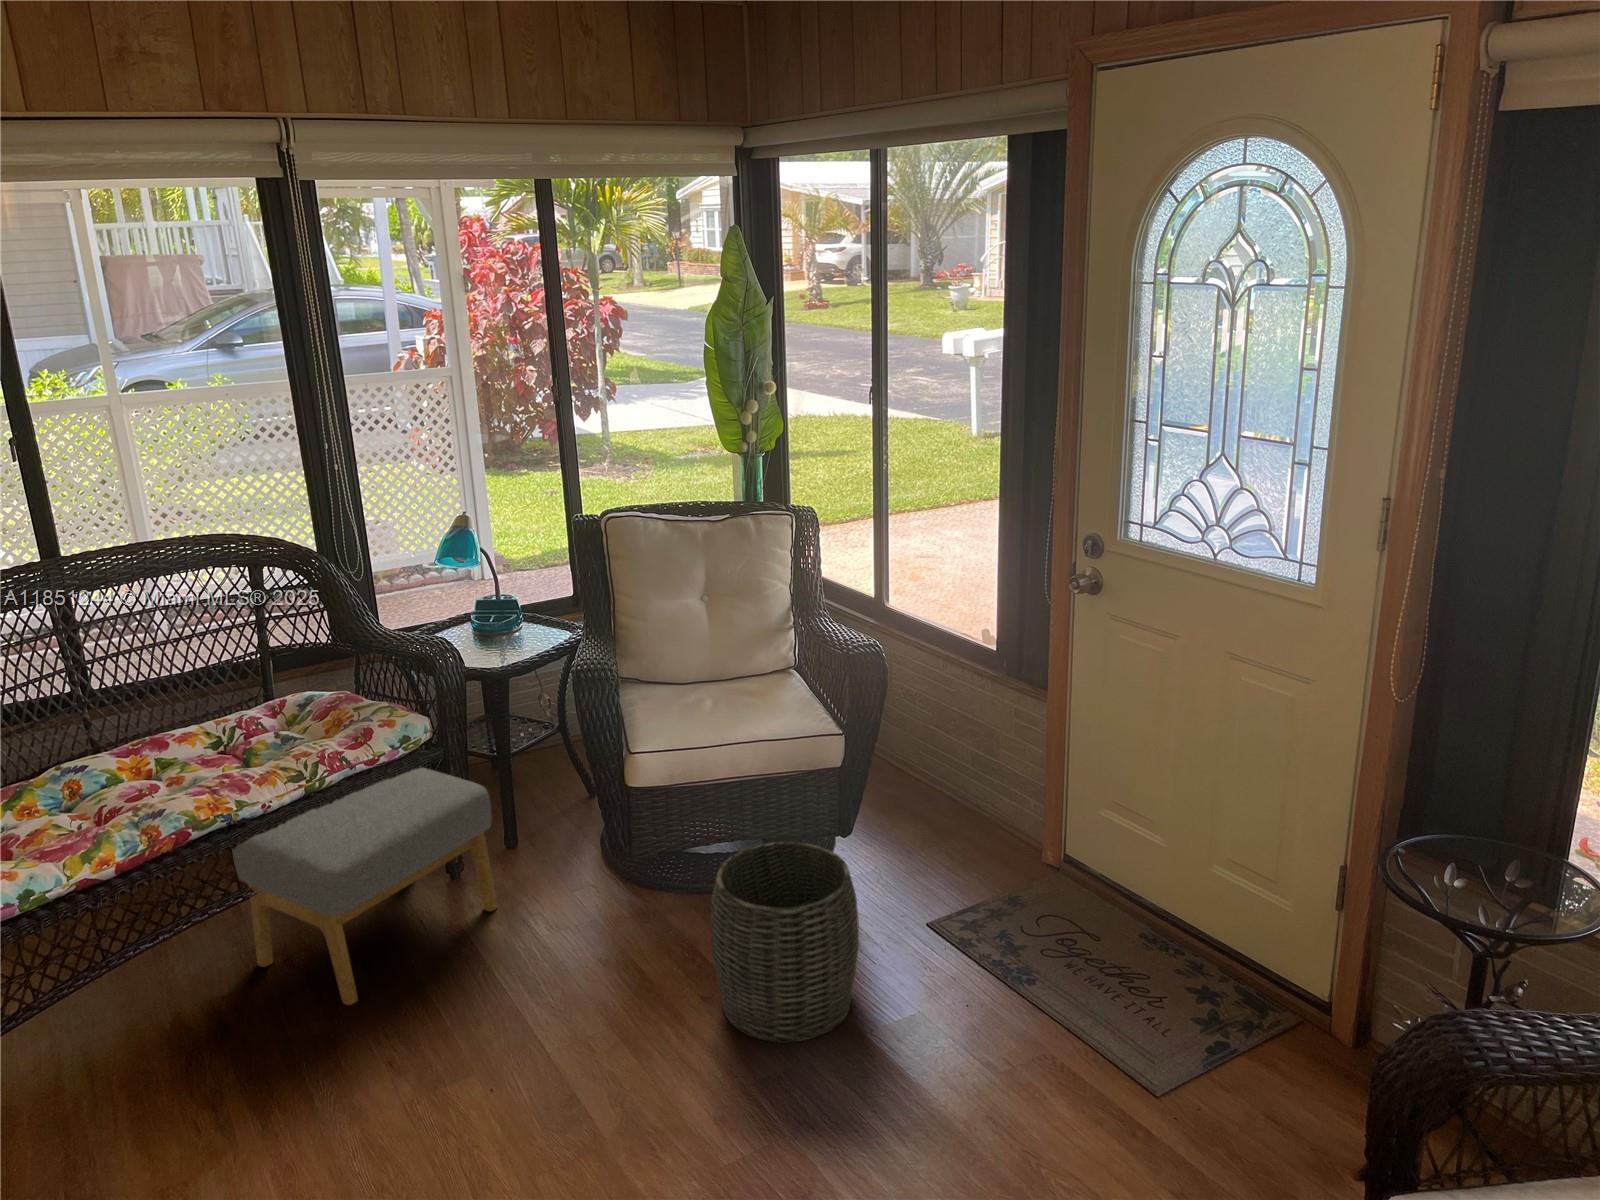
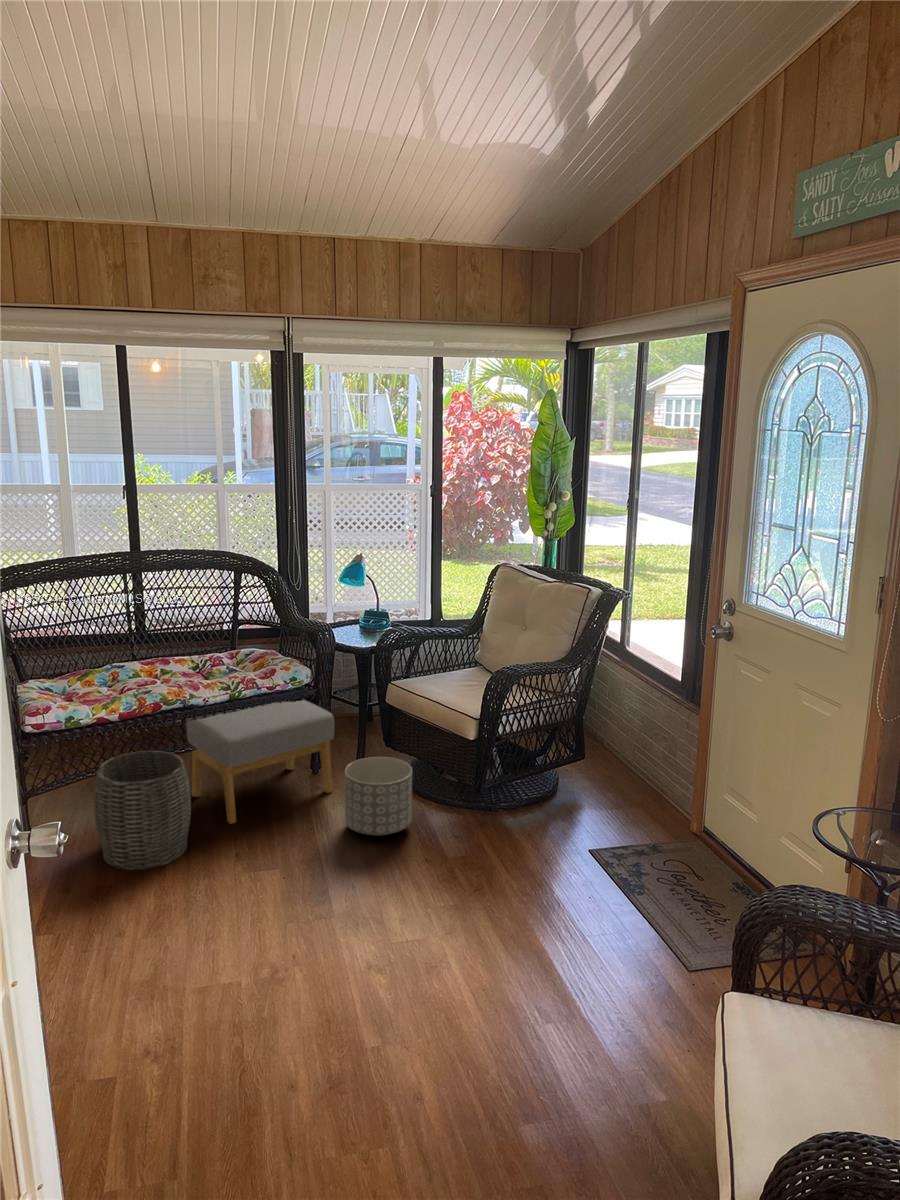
woven basket: present [711,842,859,1043] -> present [94,751,191,870]
planter: none [540,844,655,978] -> present [345,757,412,836]

